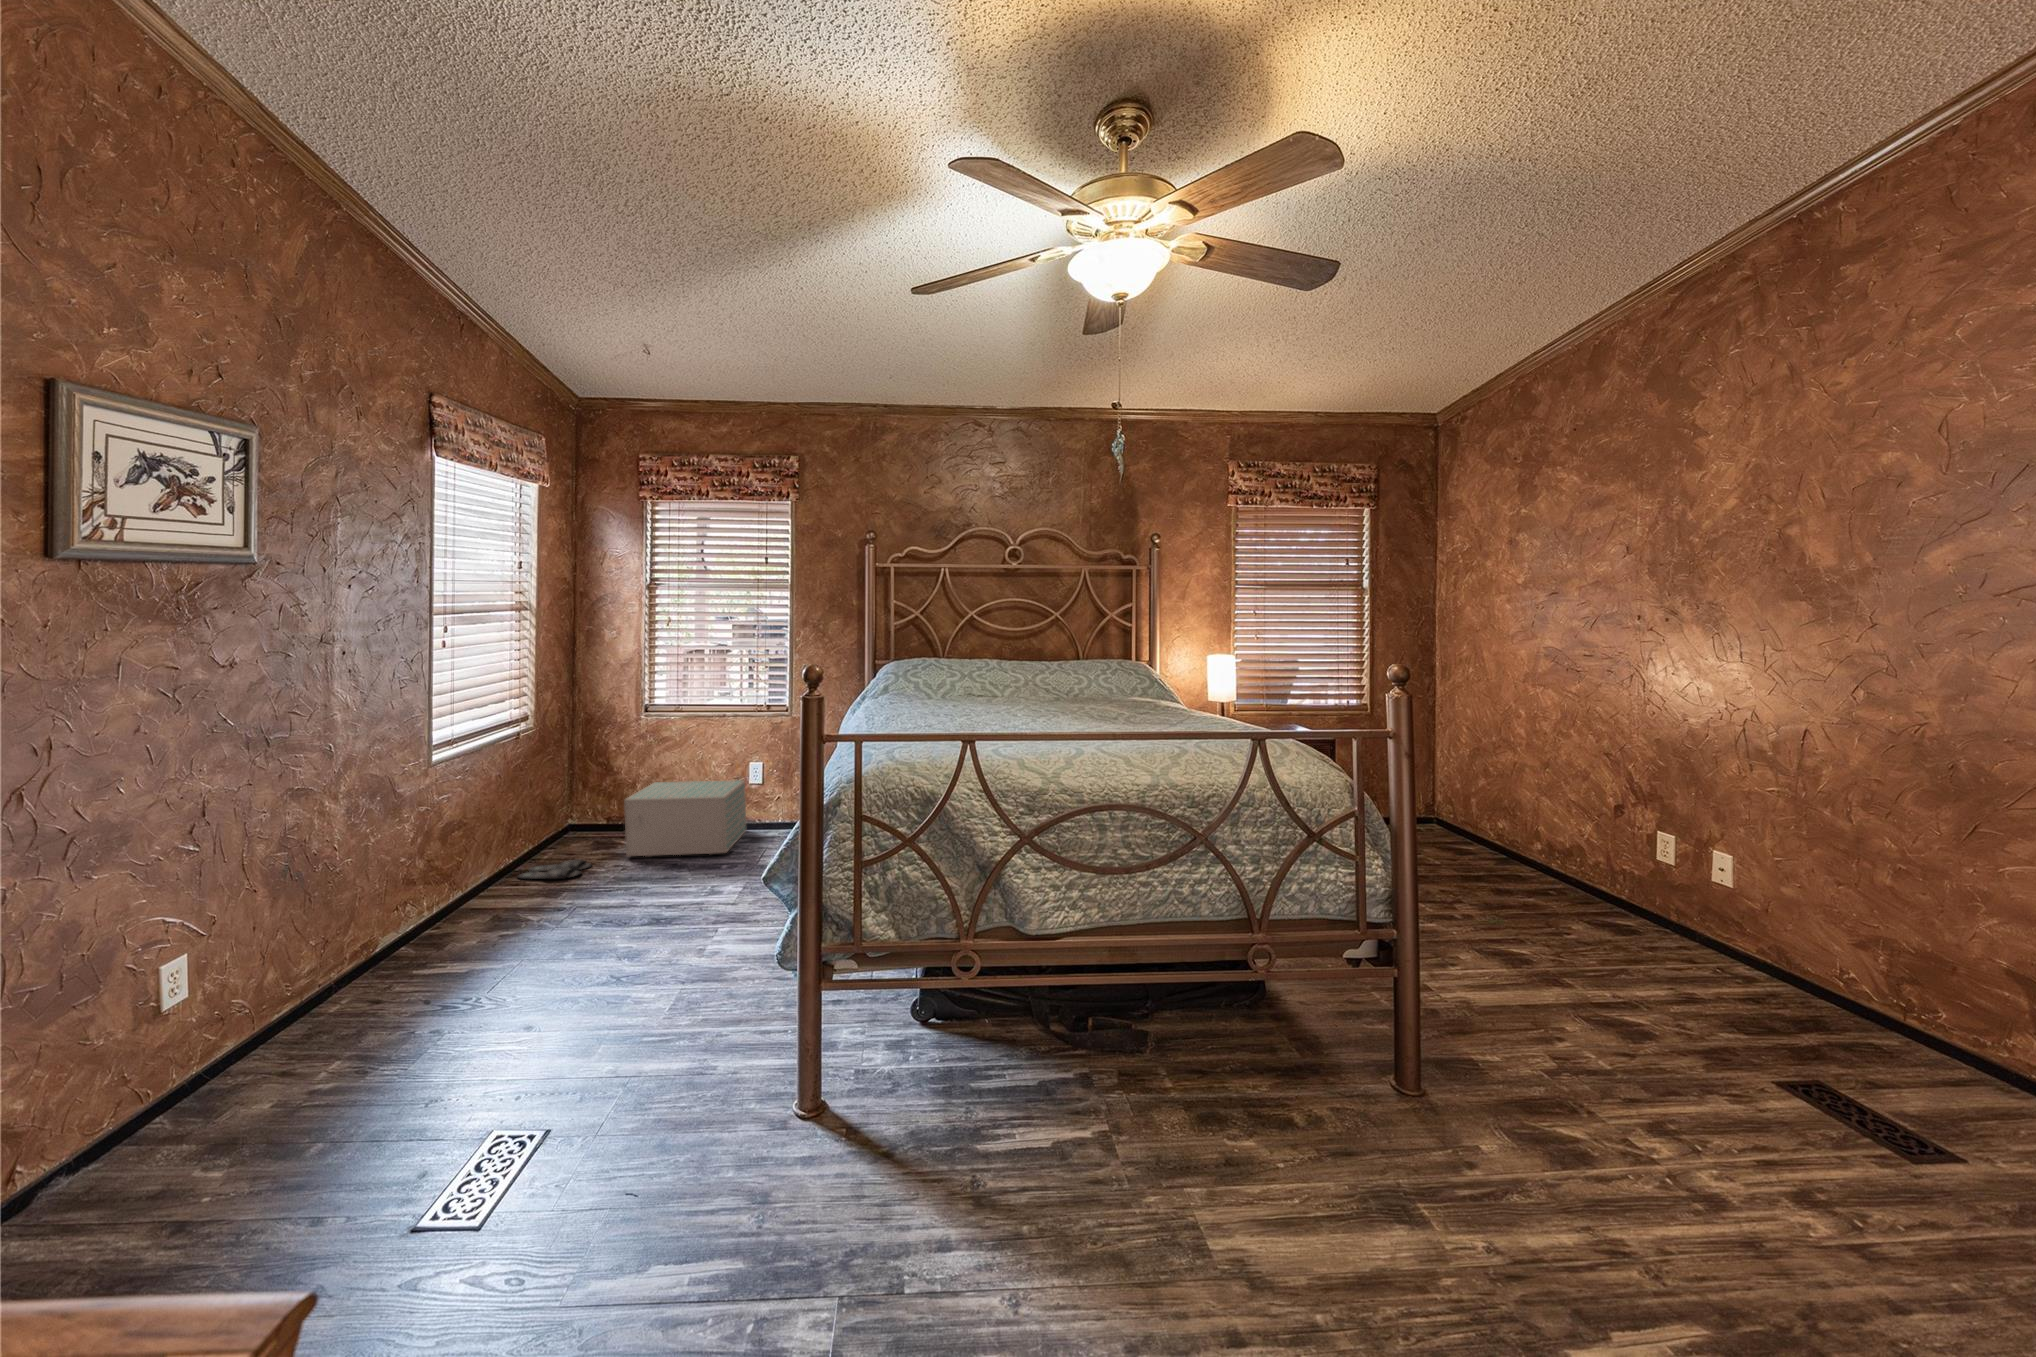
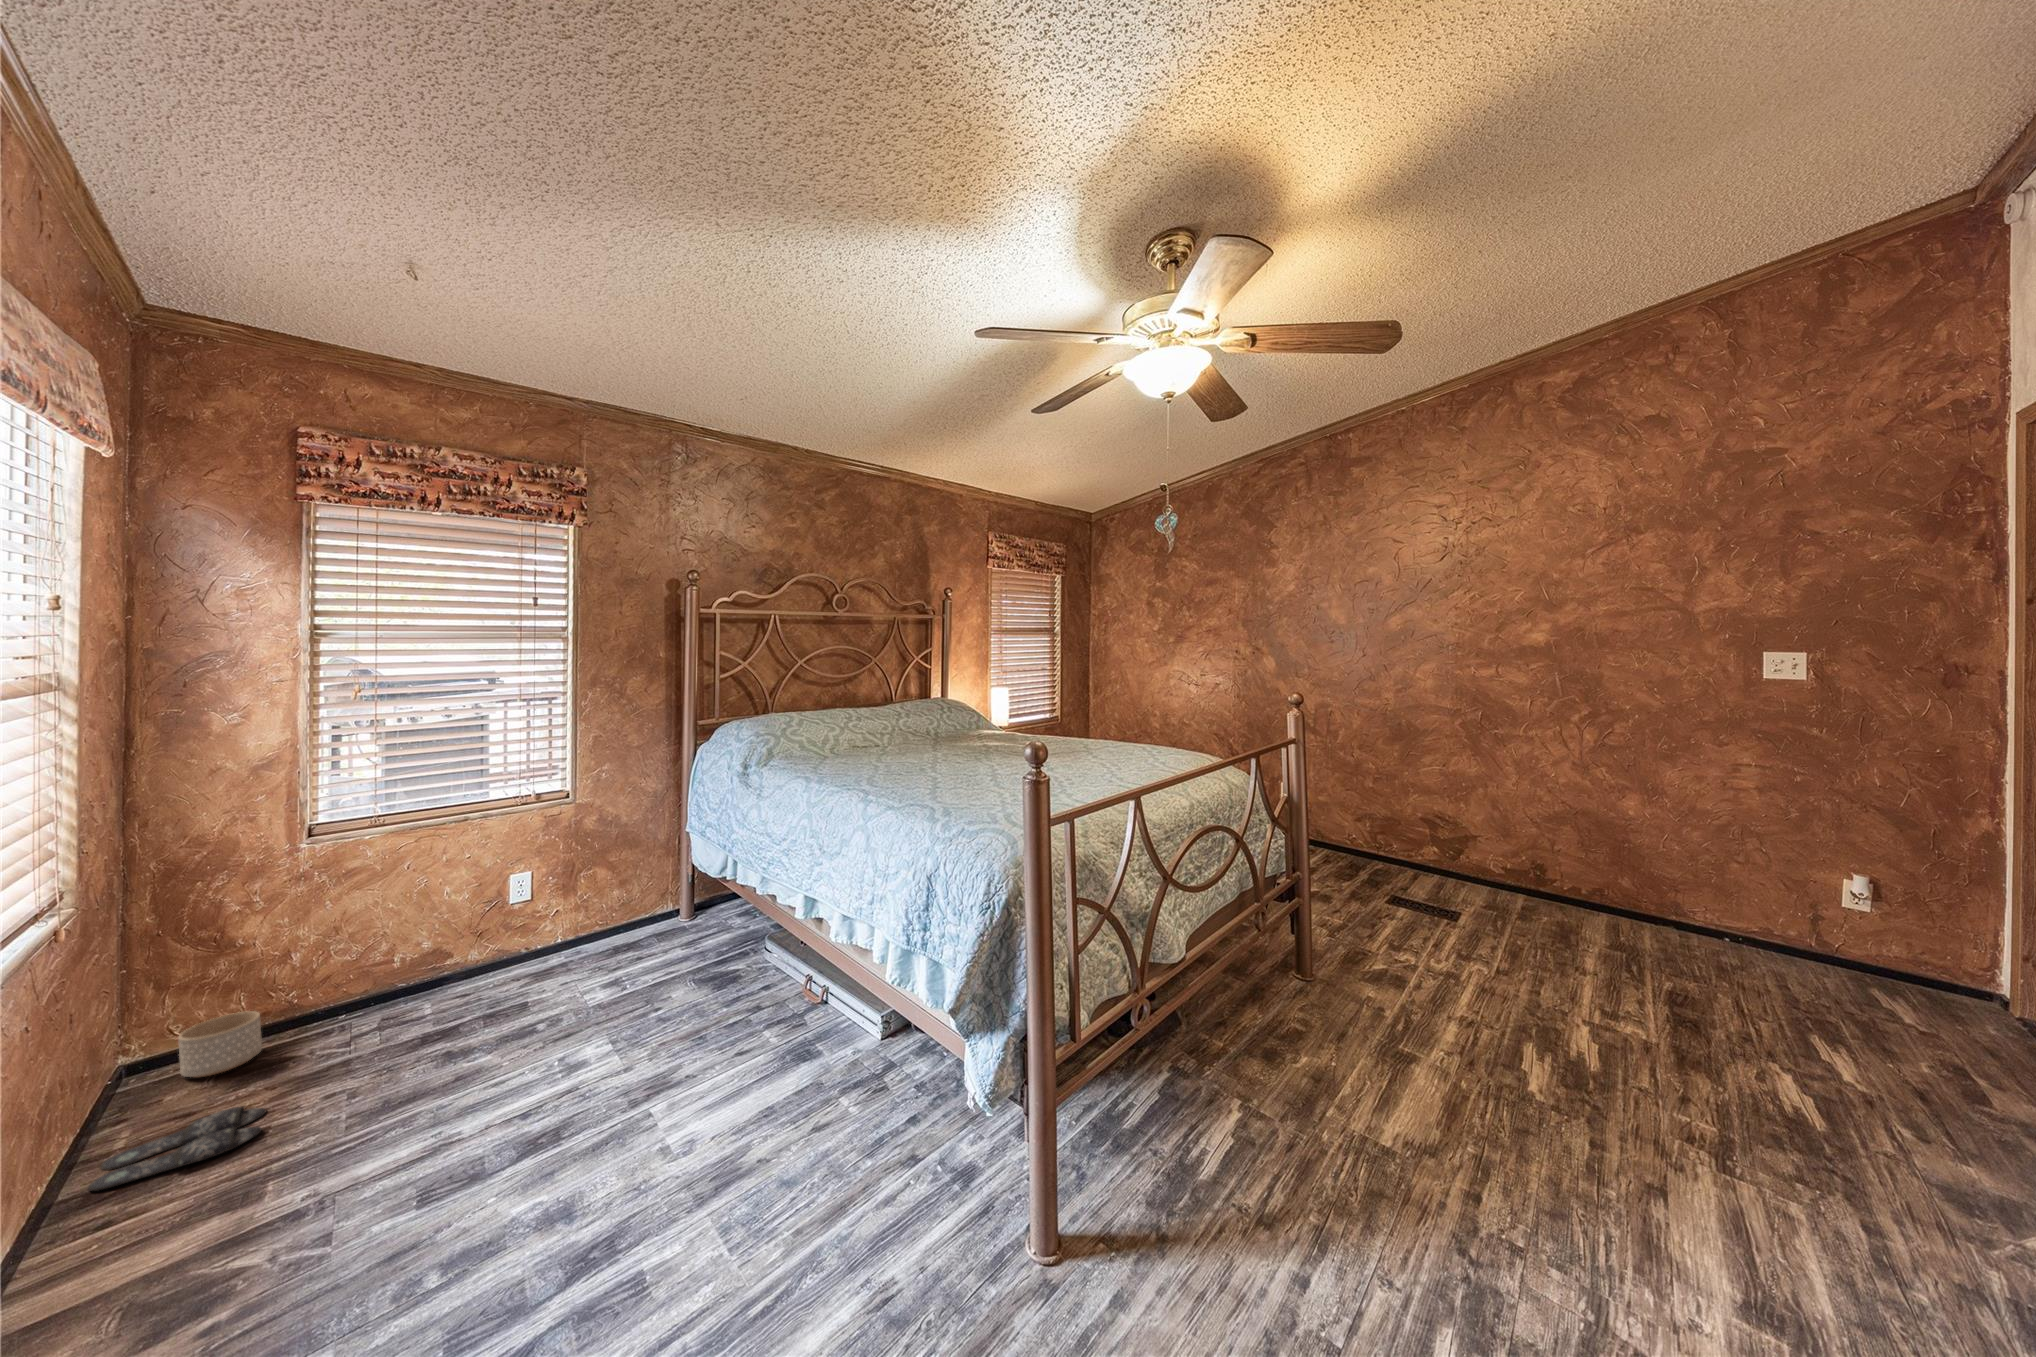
storage box: present [624,780,746,856] -> none [326,904,525,1072]
planter: none [581,812,617,843] -> present [178,1011,262,1077]

